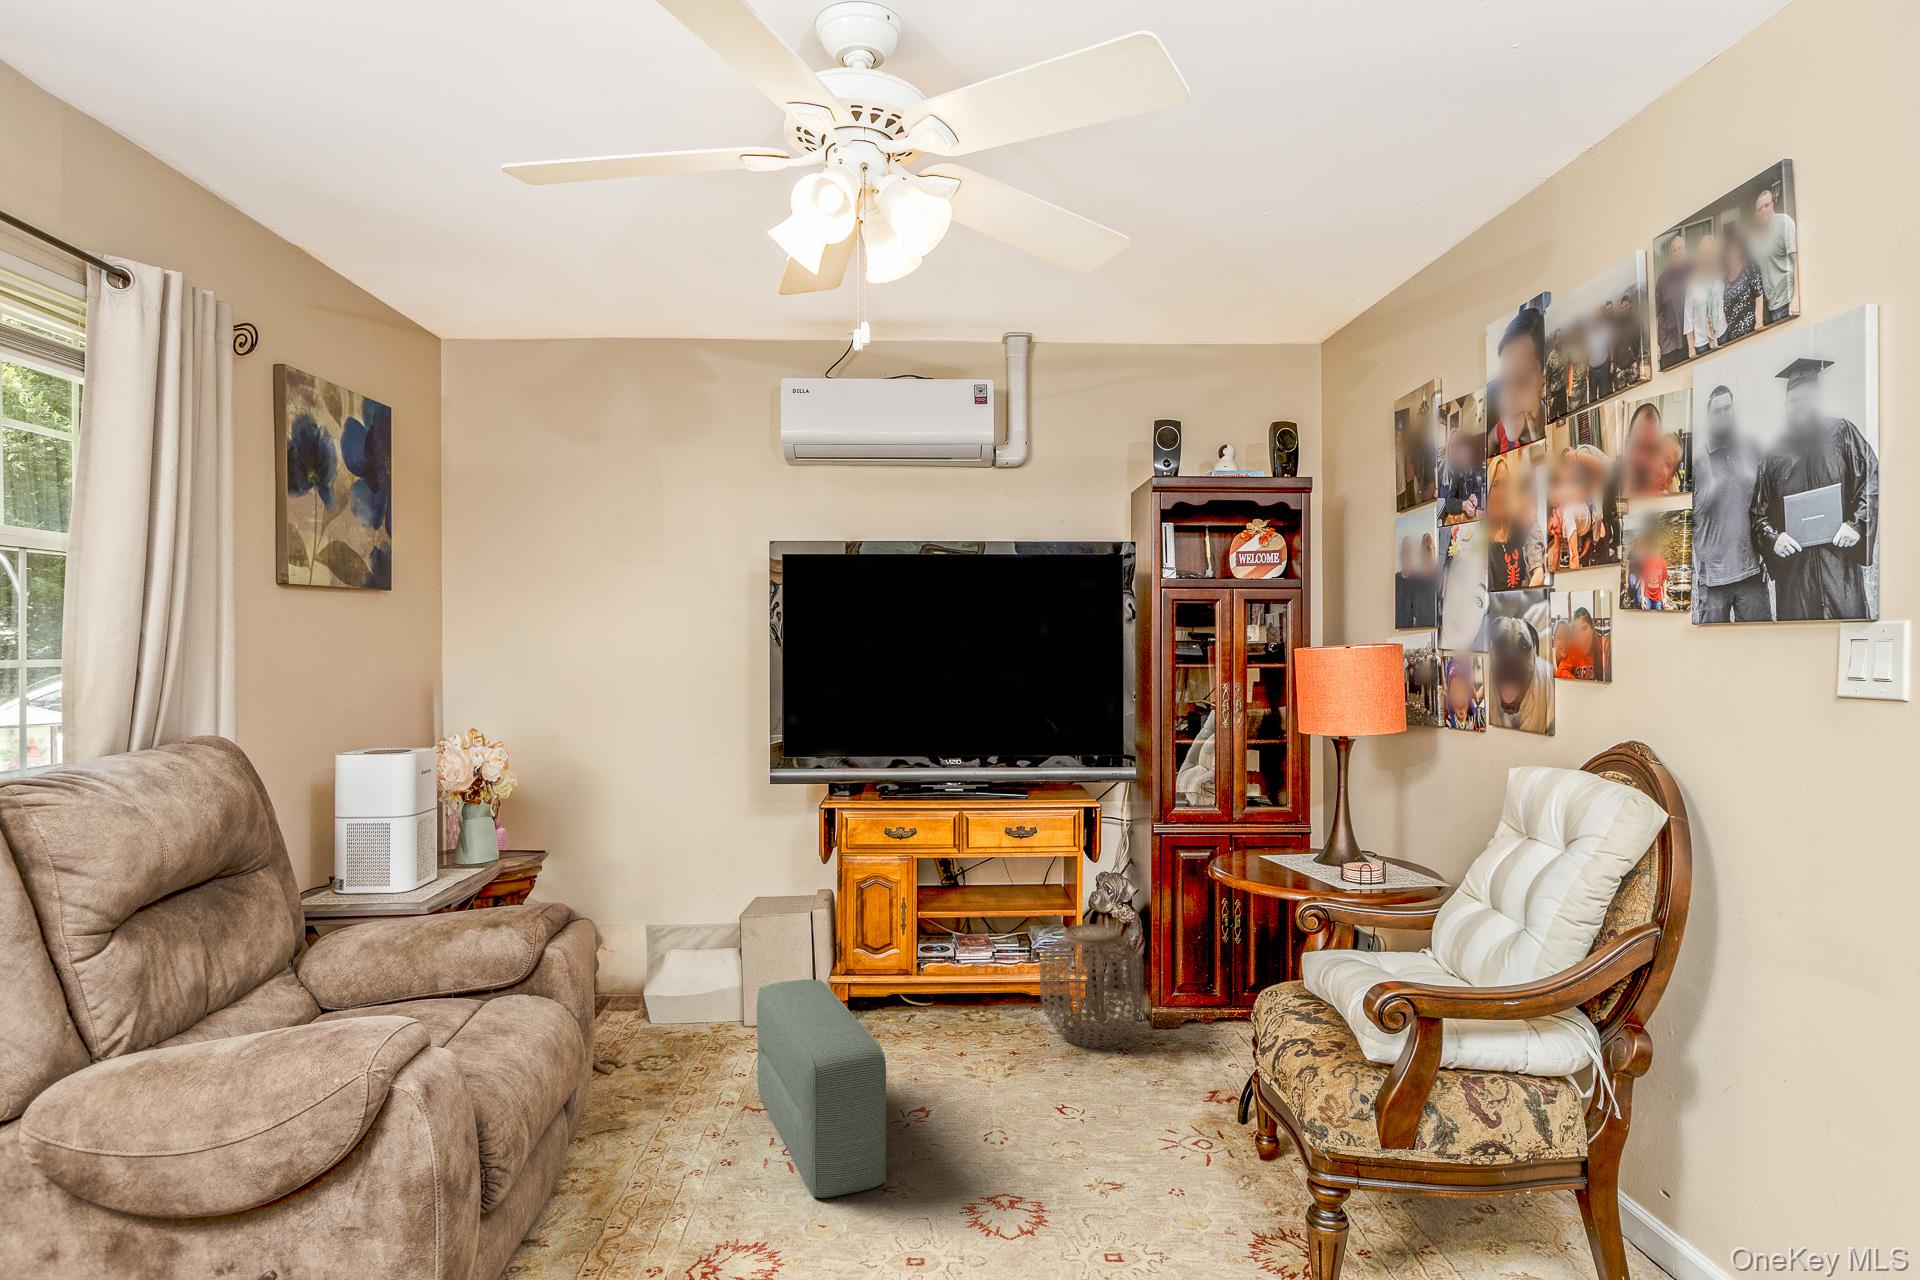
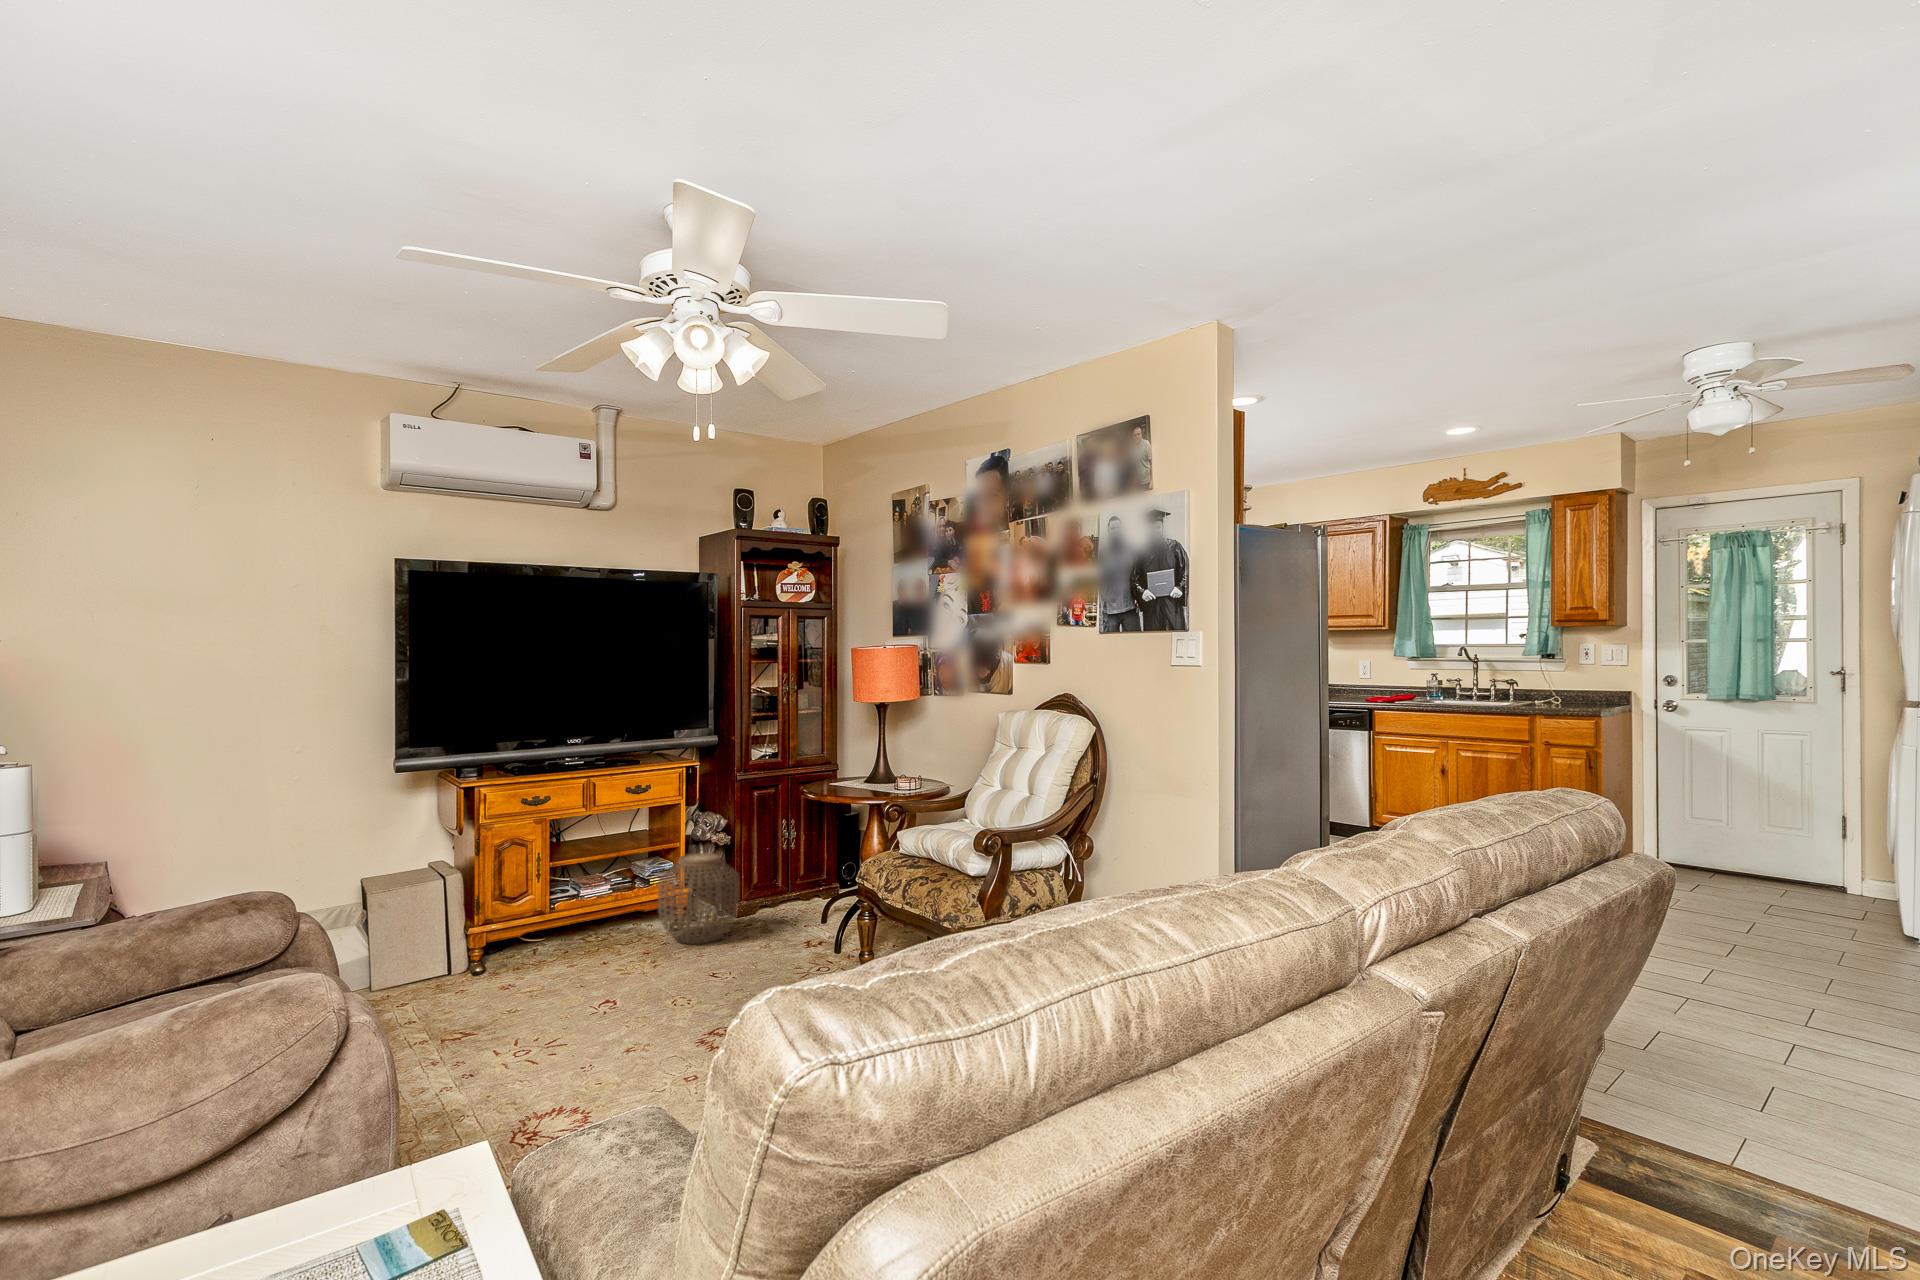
pouf: present [757,979,886,1198] -> none [448,917,630,1072]

